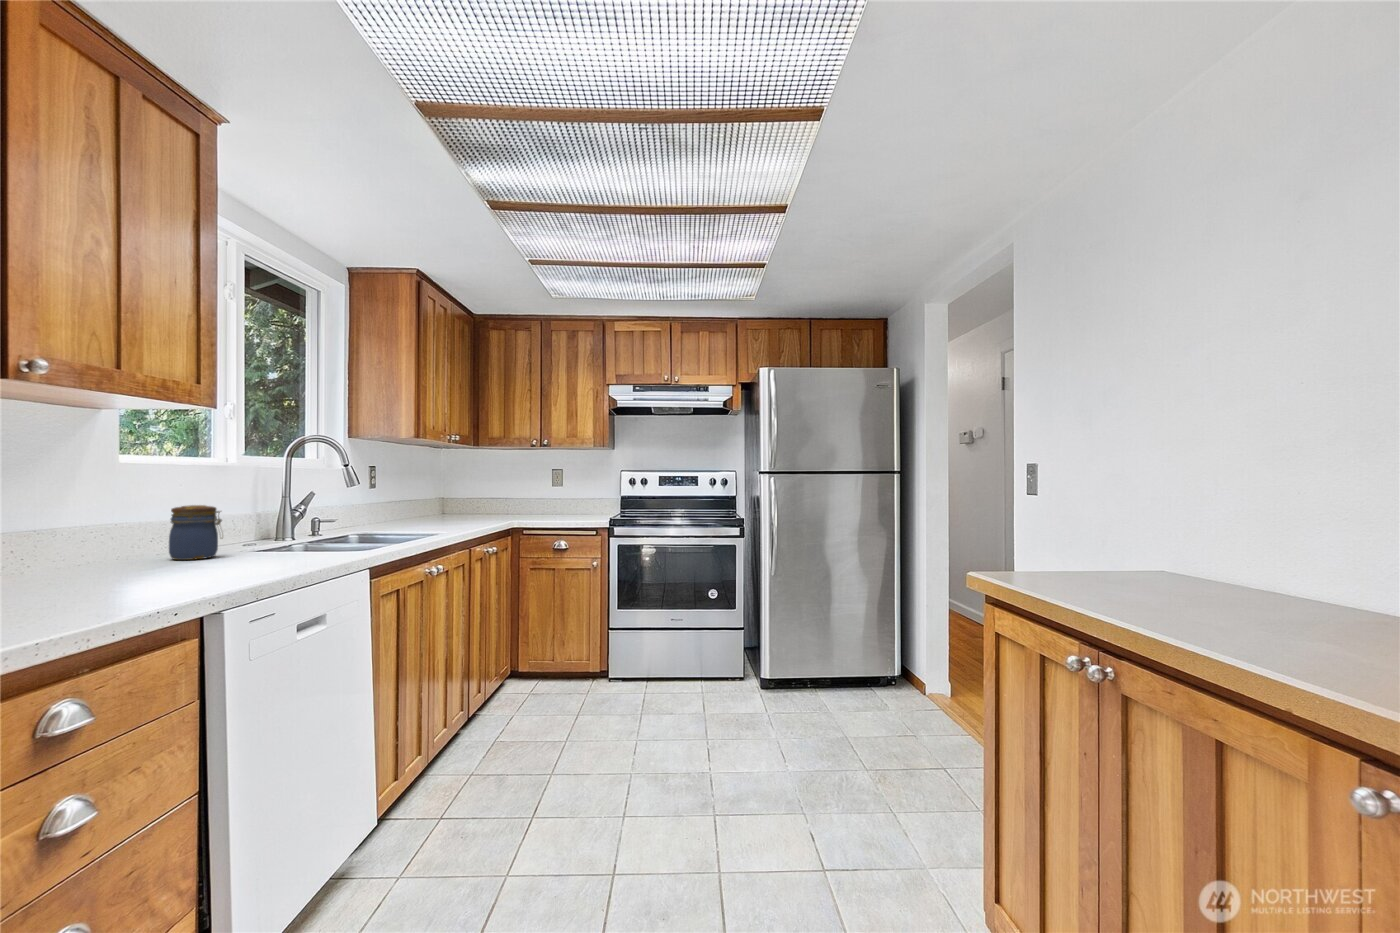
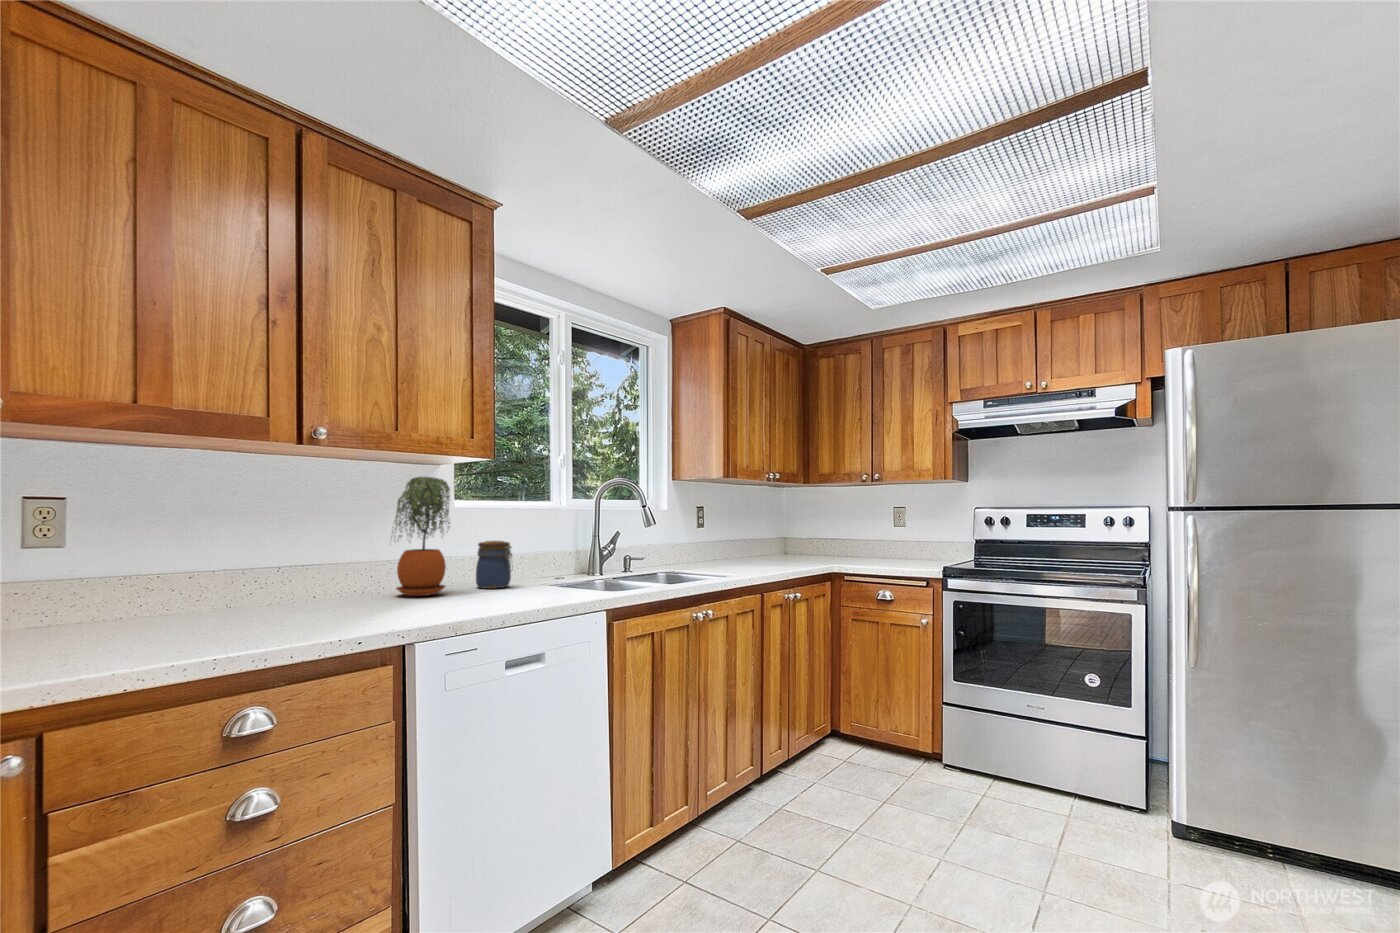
potted plant: none [69,428,156,573] -> present [392,477,450,596]

